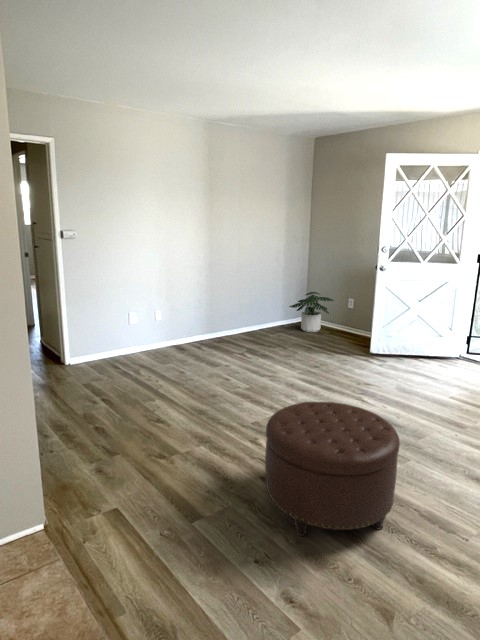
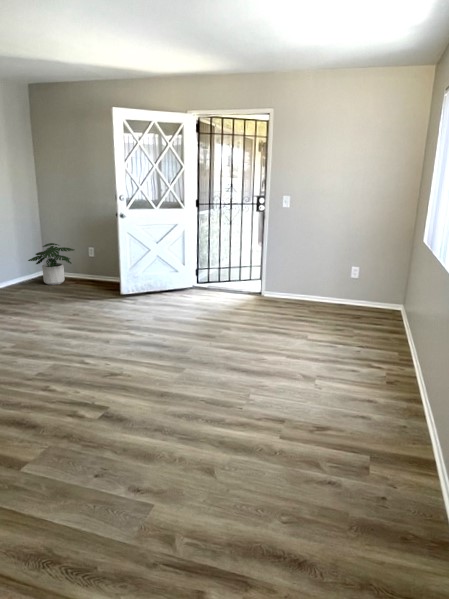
ottoman: present [265,402,400,536] -> none [74,332,189,446]

